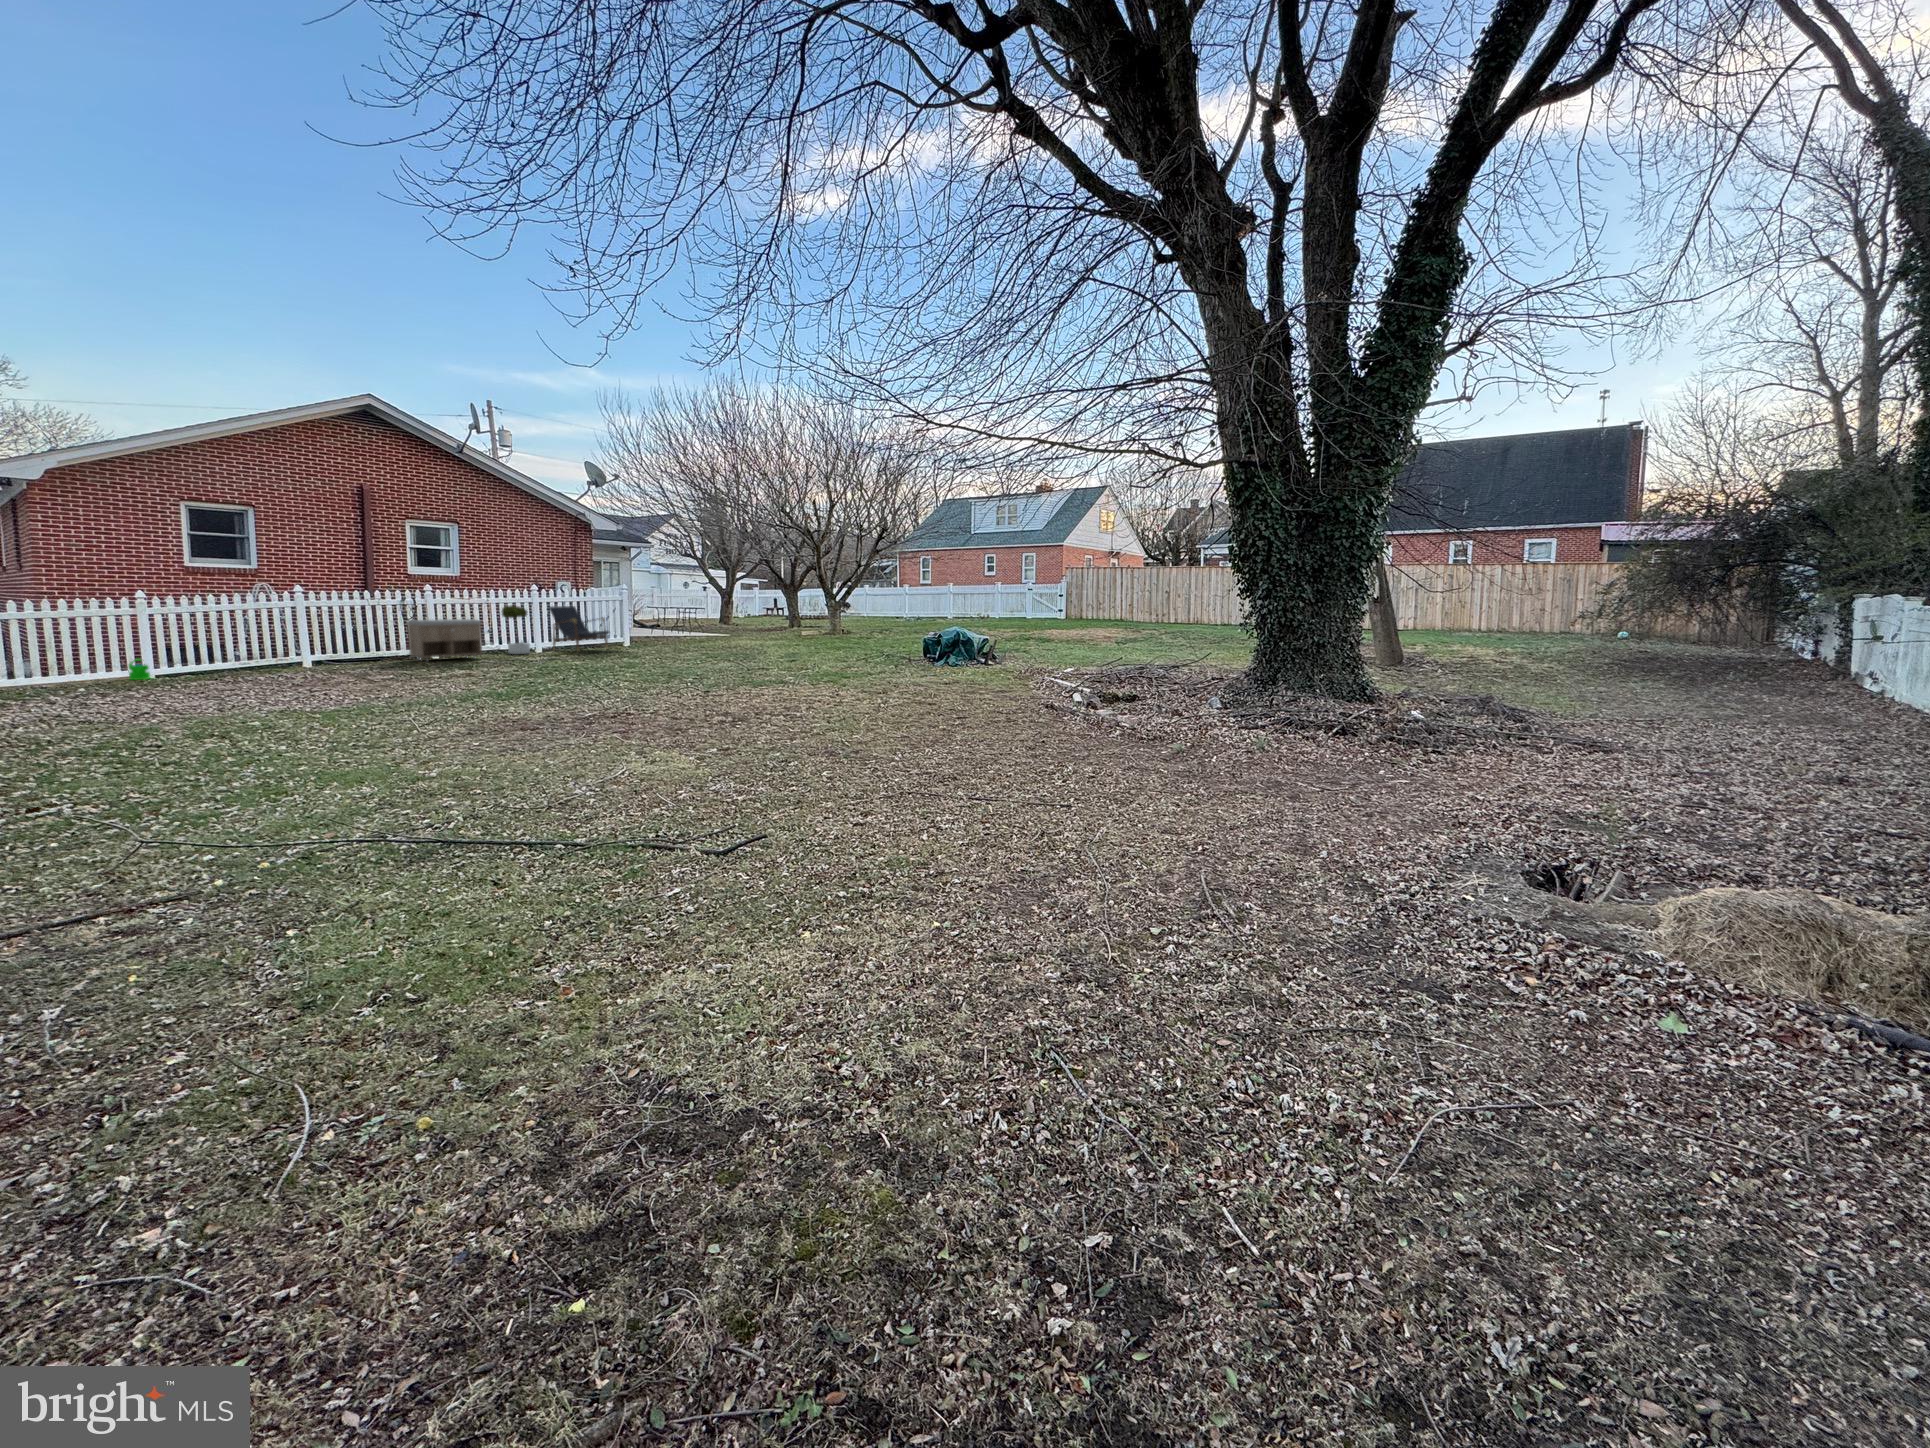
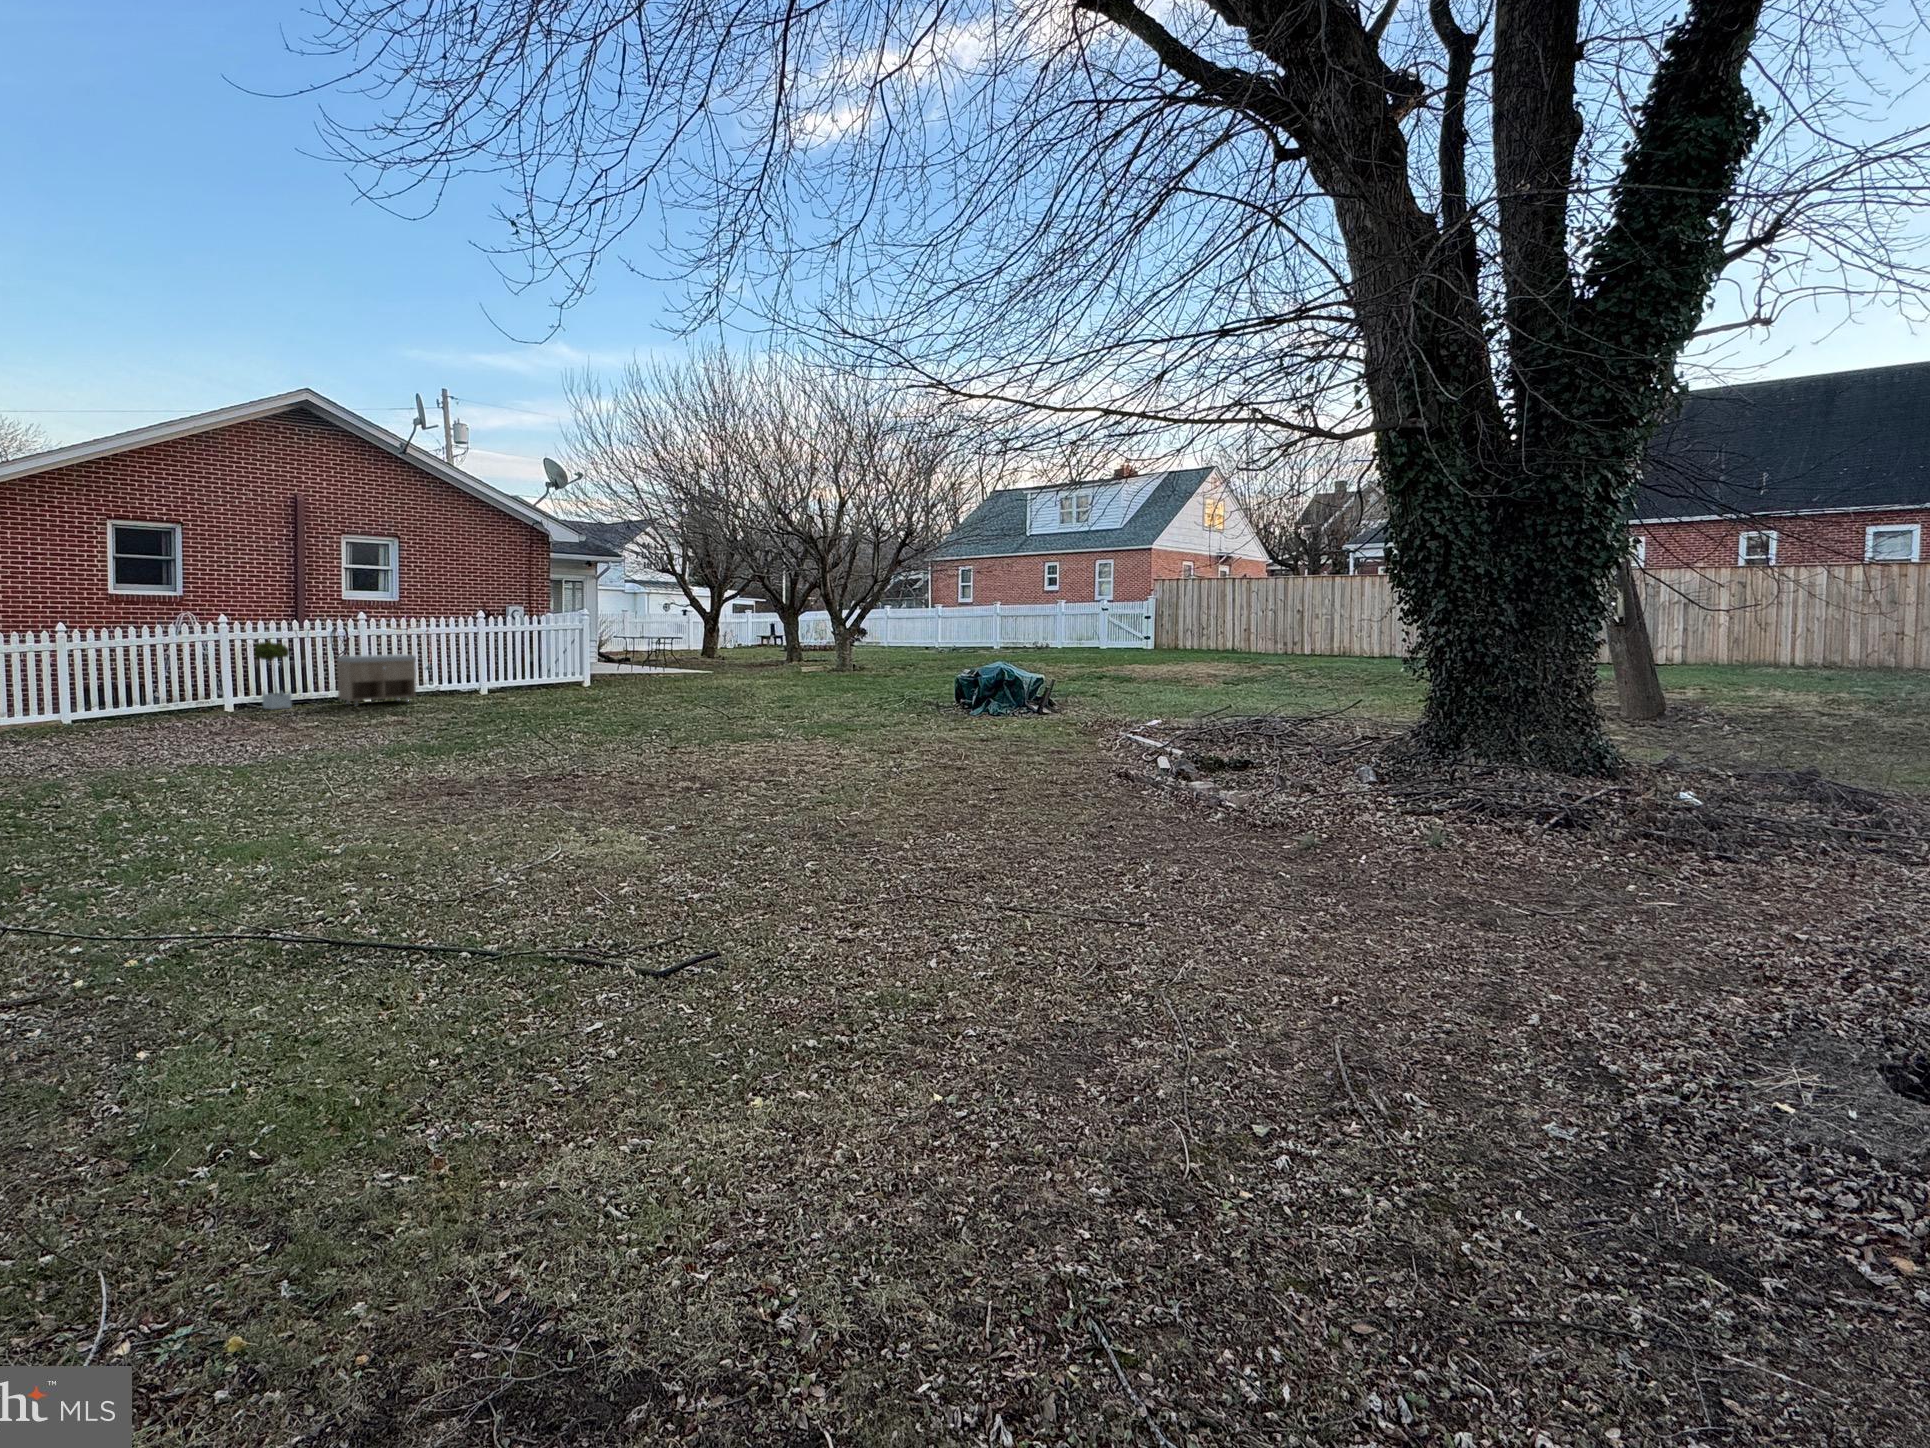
potted tree: present [502,605,530,654] -> present [254,642,292,709]
lounge chair: present [549,606,609,650] -> none [492,637,559,694]
watering can: present [129,659,151,680] -> none [55,703,79,727]

